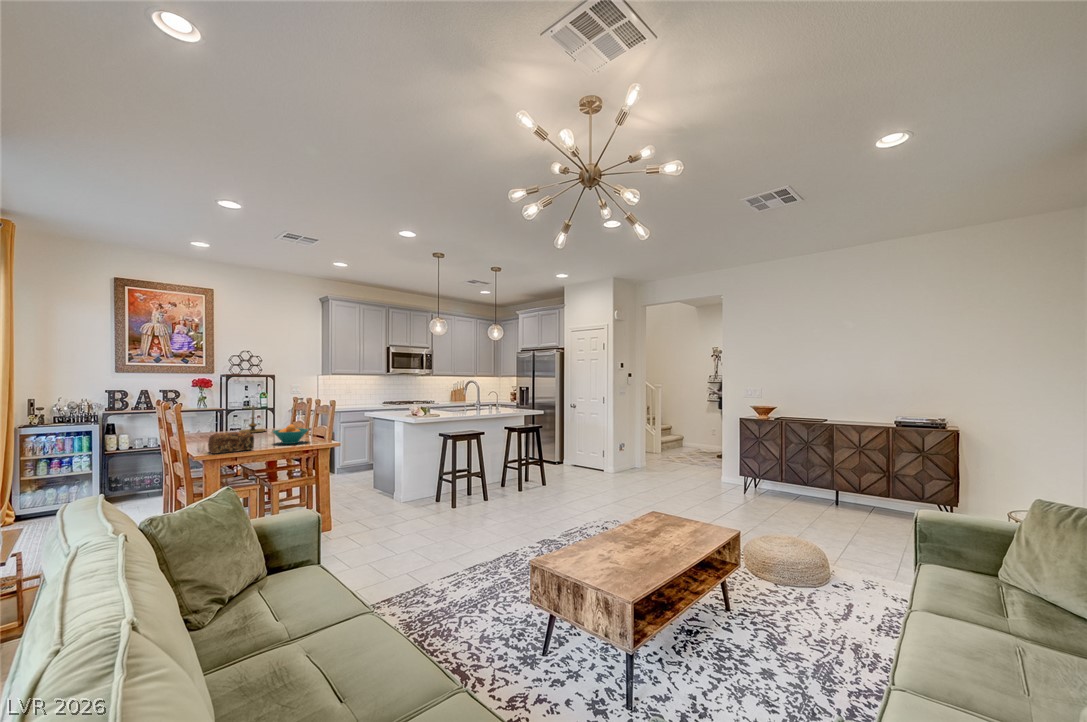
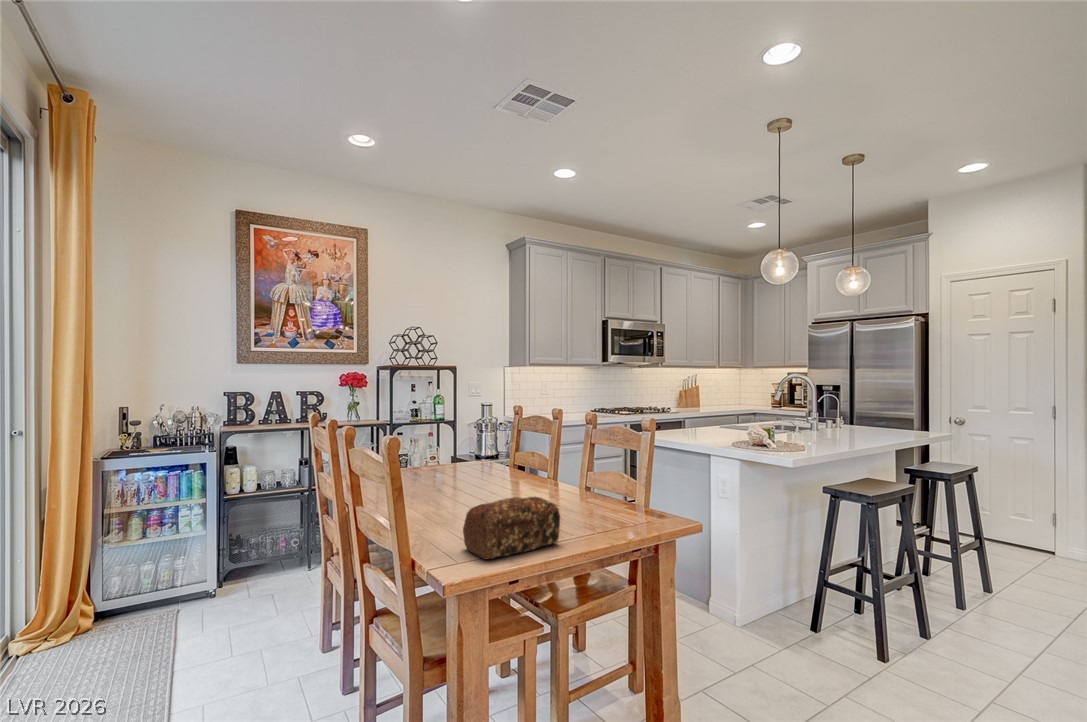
candle holder: present [239,405,266,433] -> none [442,421,487,475]
fruit bowl: present [273,425,308,444] -> none [561,473,634,519]

